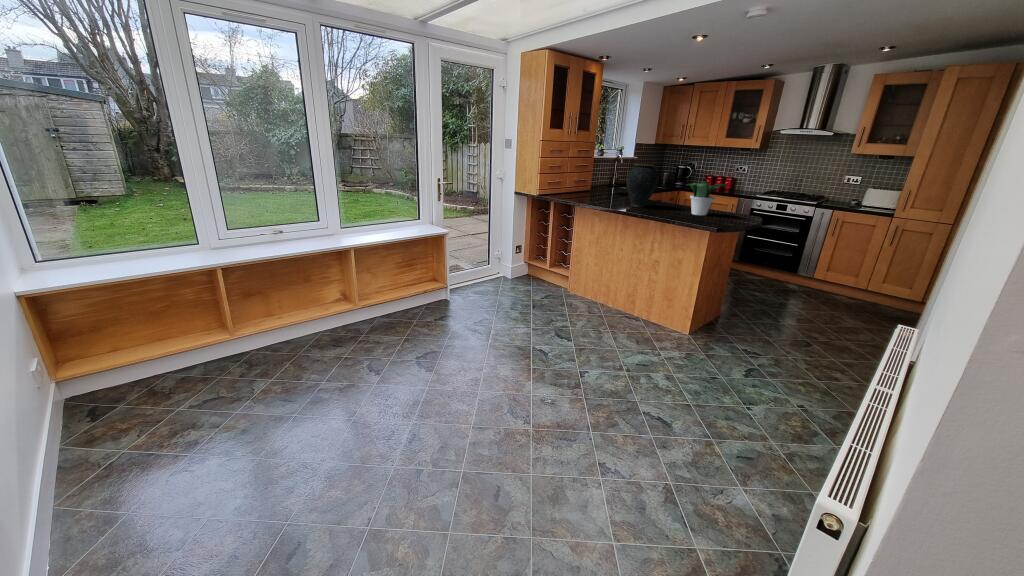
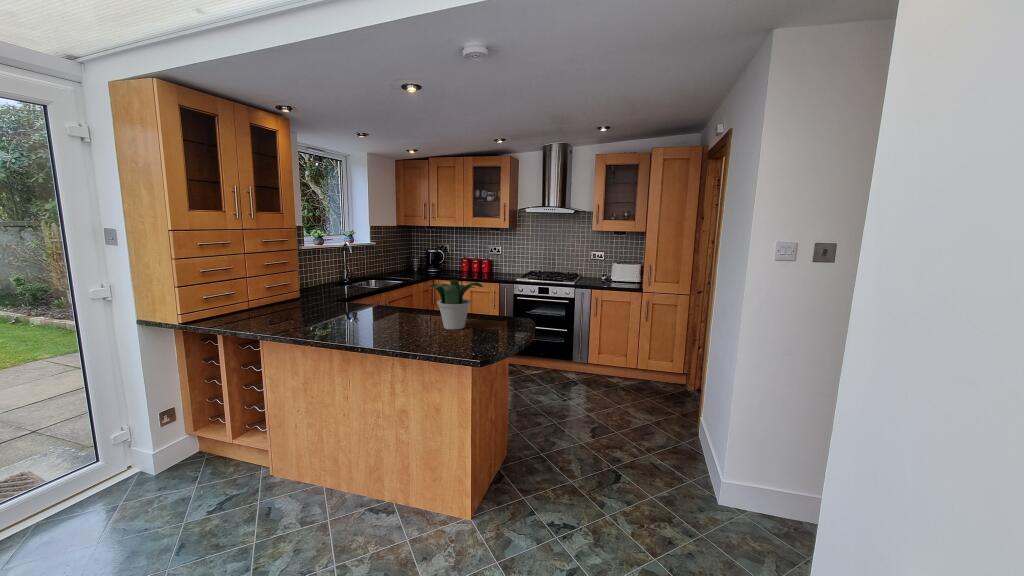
vase: present [627,164,658,207] -> none [338,259,388,326]

